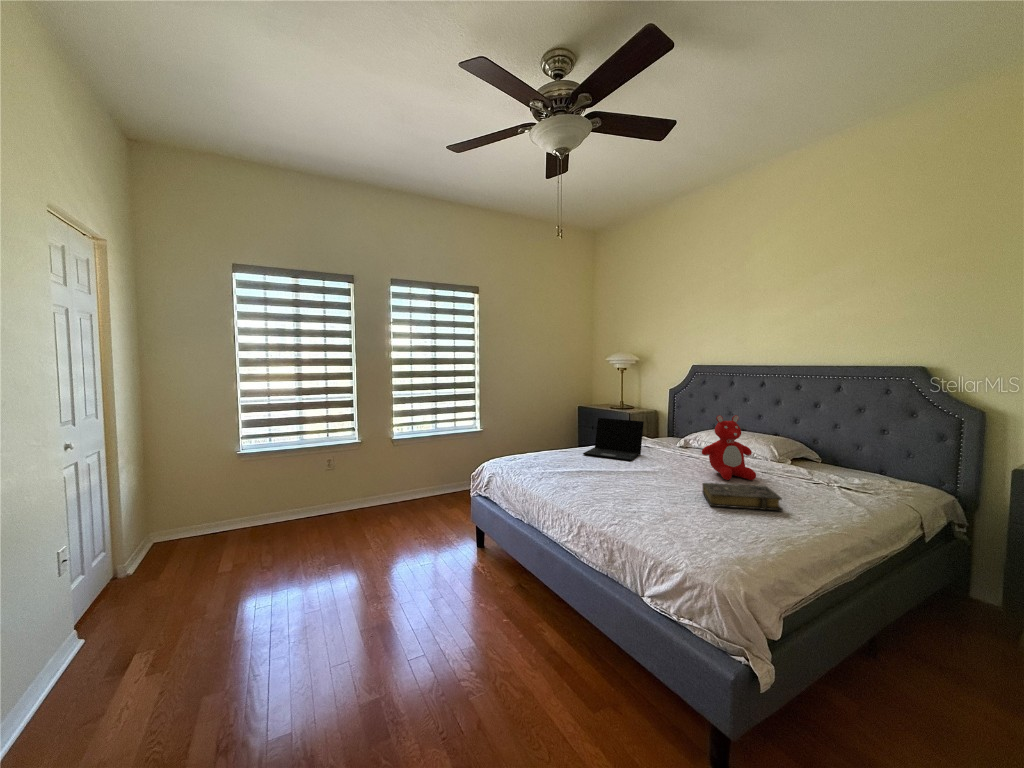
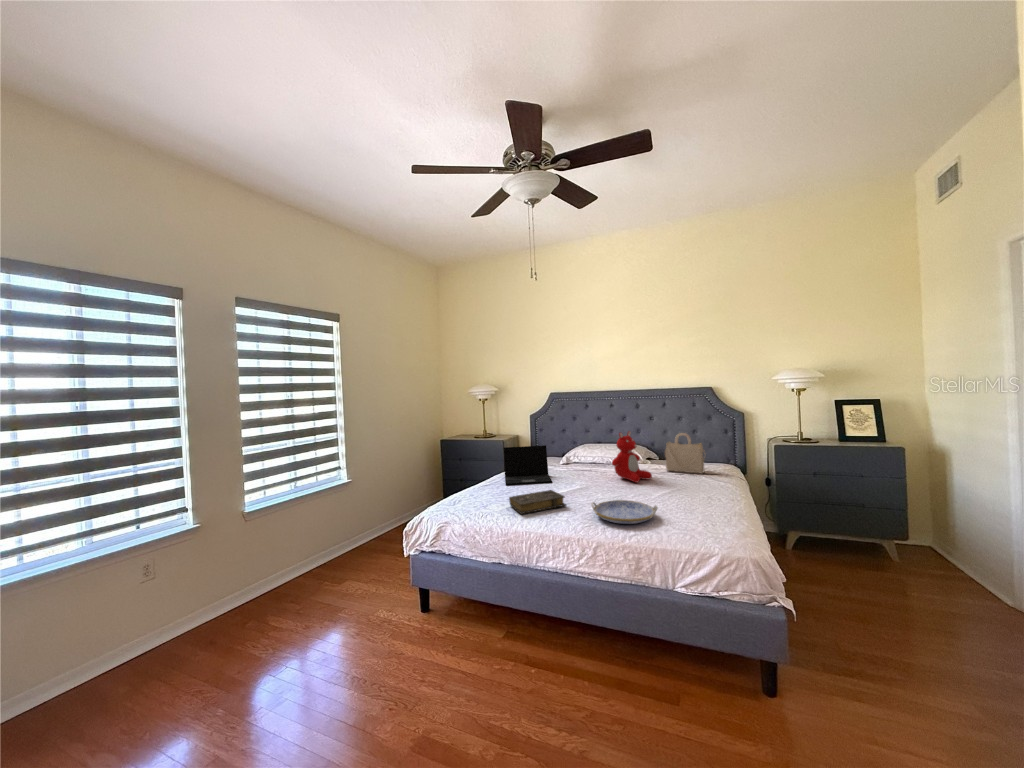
handbag: none [798,428,864,490] -> present [665,433,704,474]
serving tray: none [606,483,679,515] -> present [591,500,658,524]
book: present [702,483,783,510] -> present [509,490,566,514]

